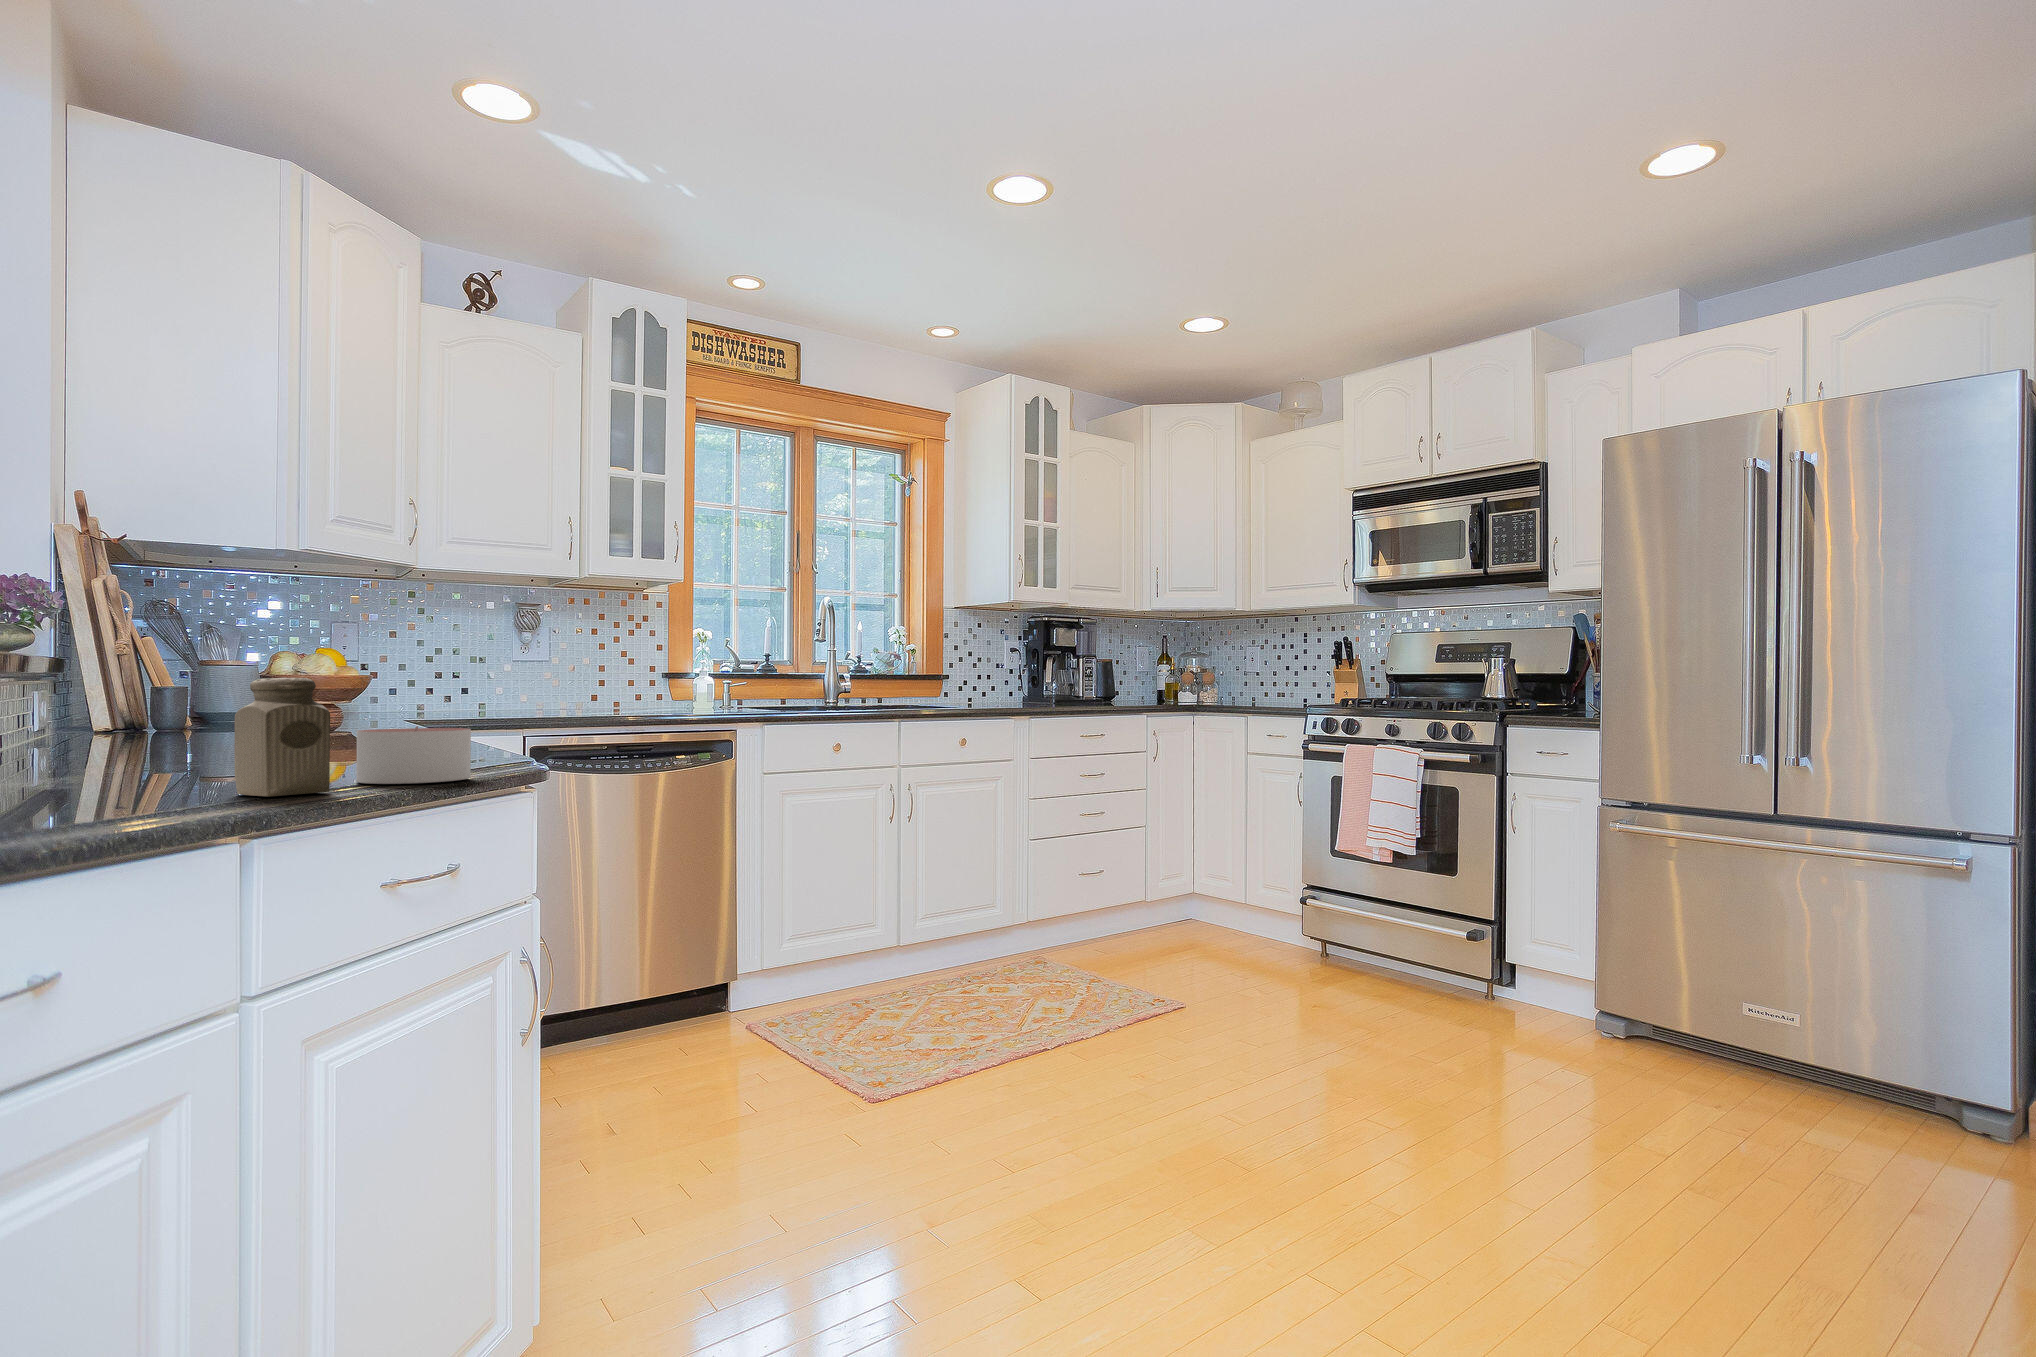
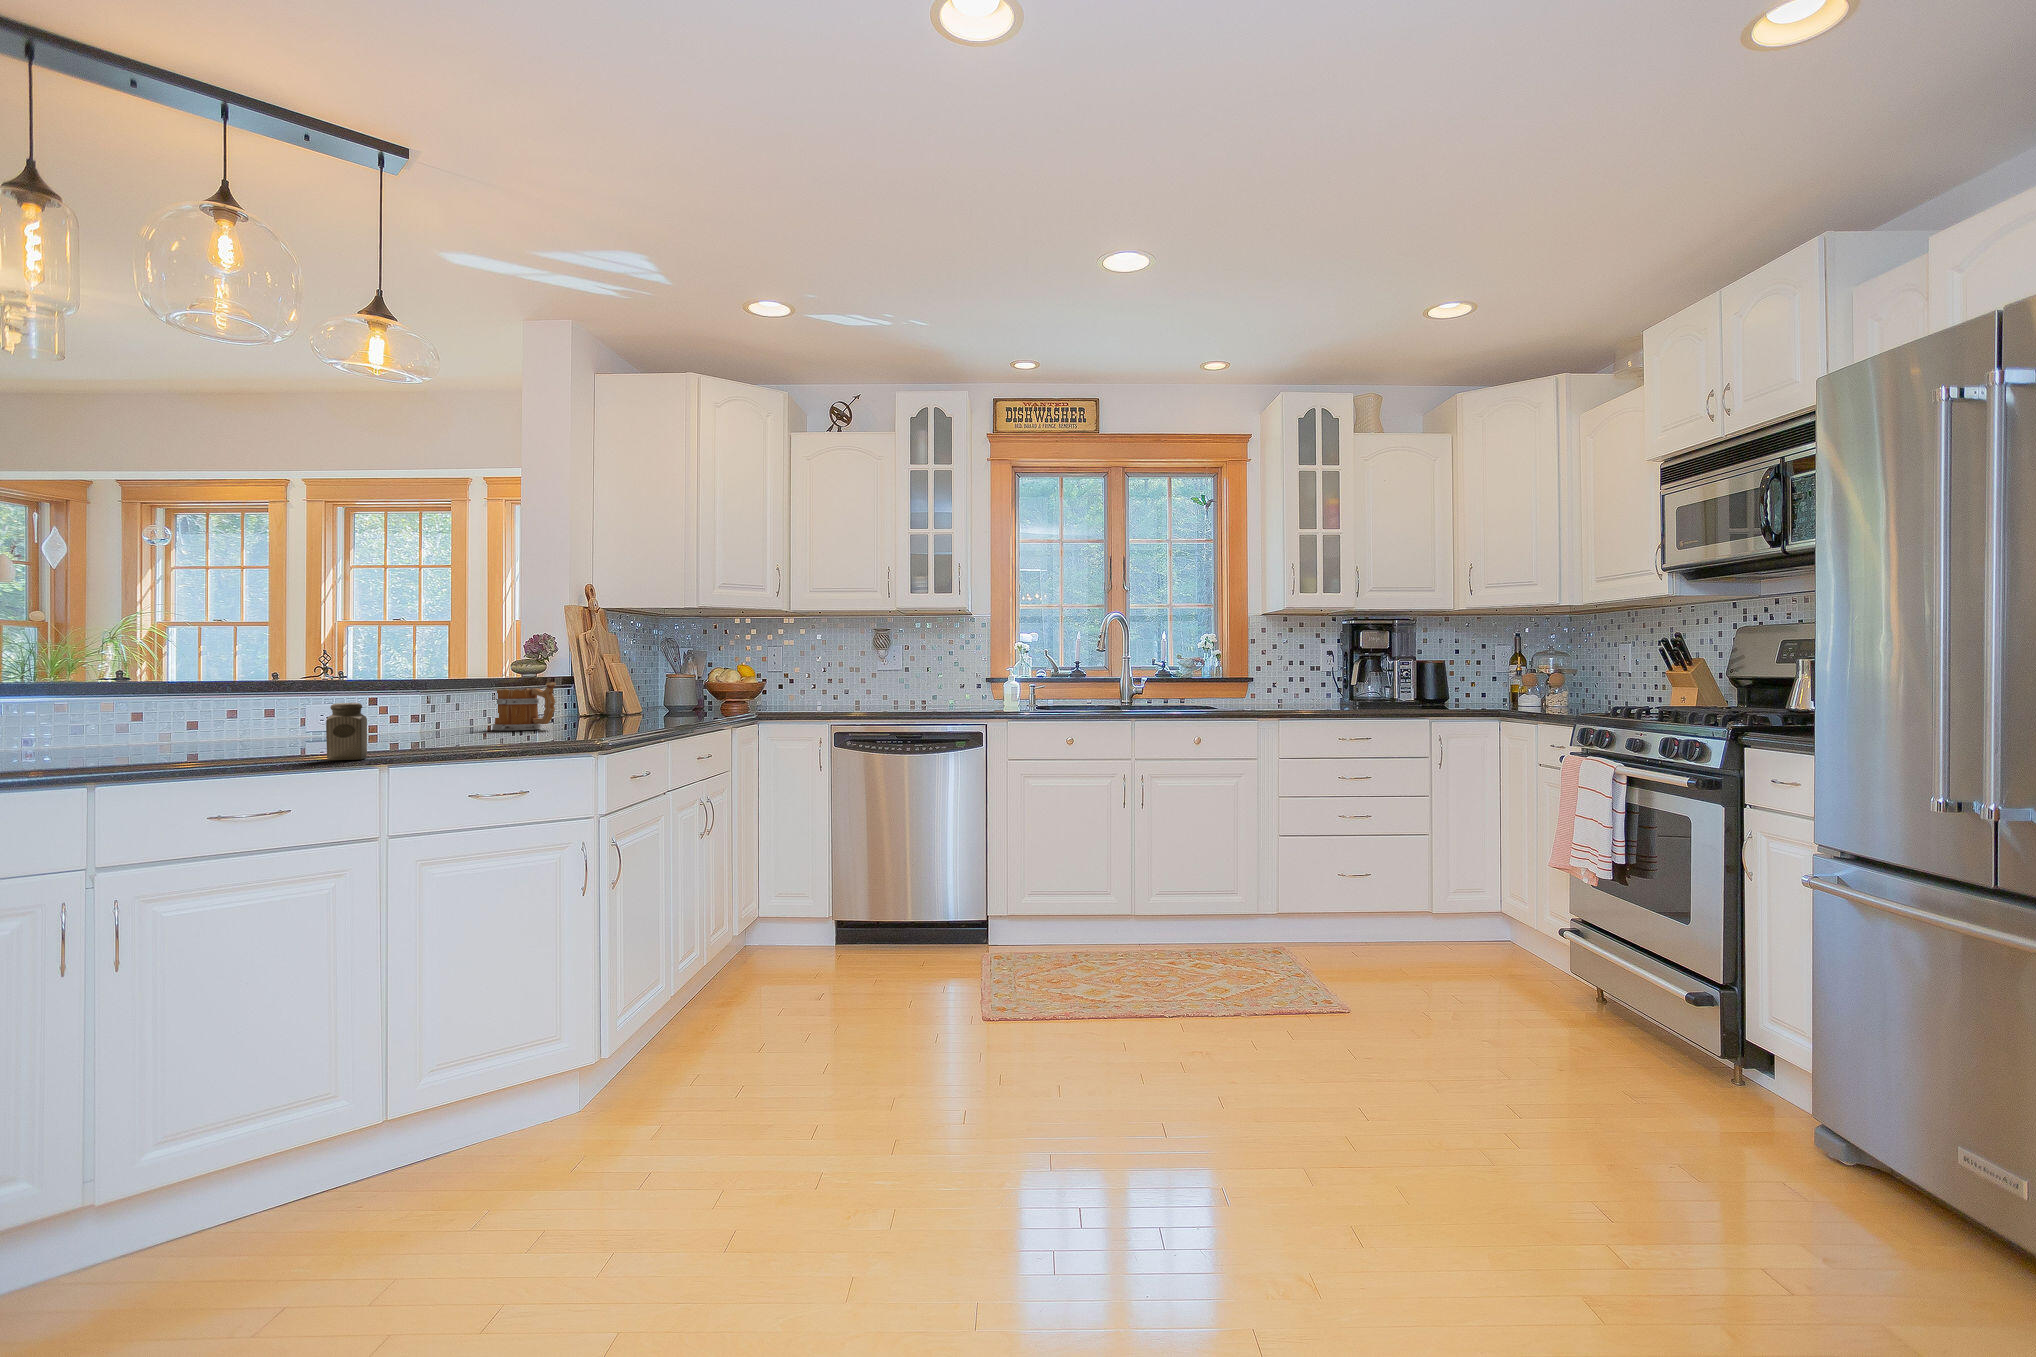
mug: none [58,663,211,752] -> present [493,682,556,730]
candle: present [356,726,471,784] -> none [412,727,473,757]

